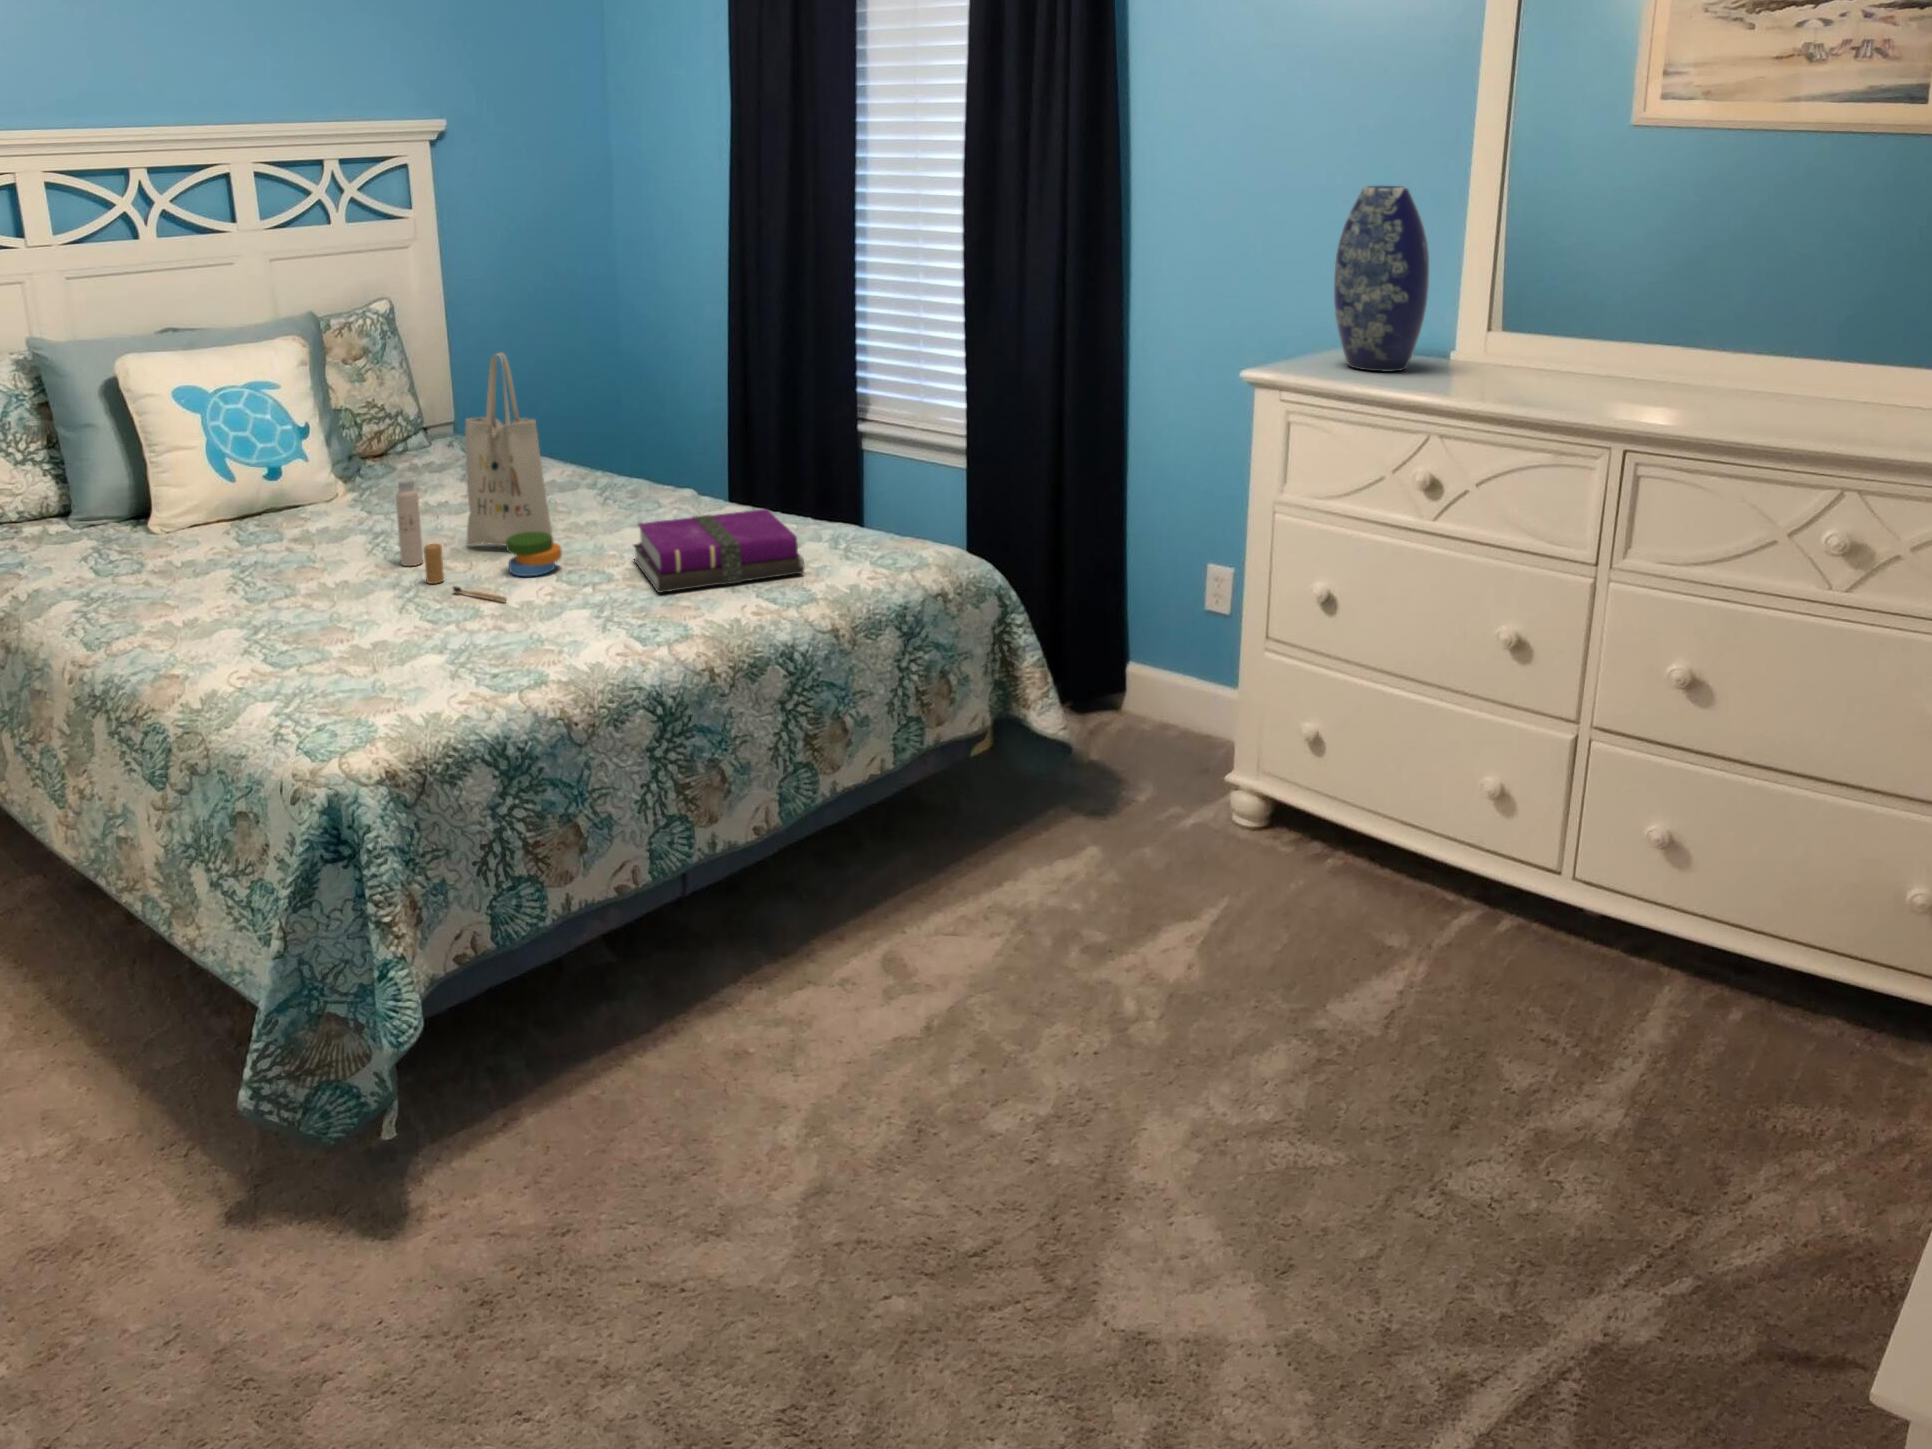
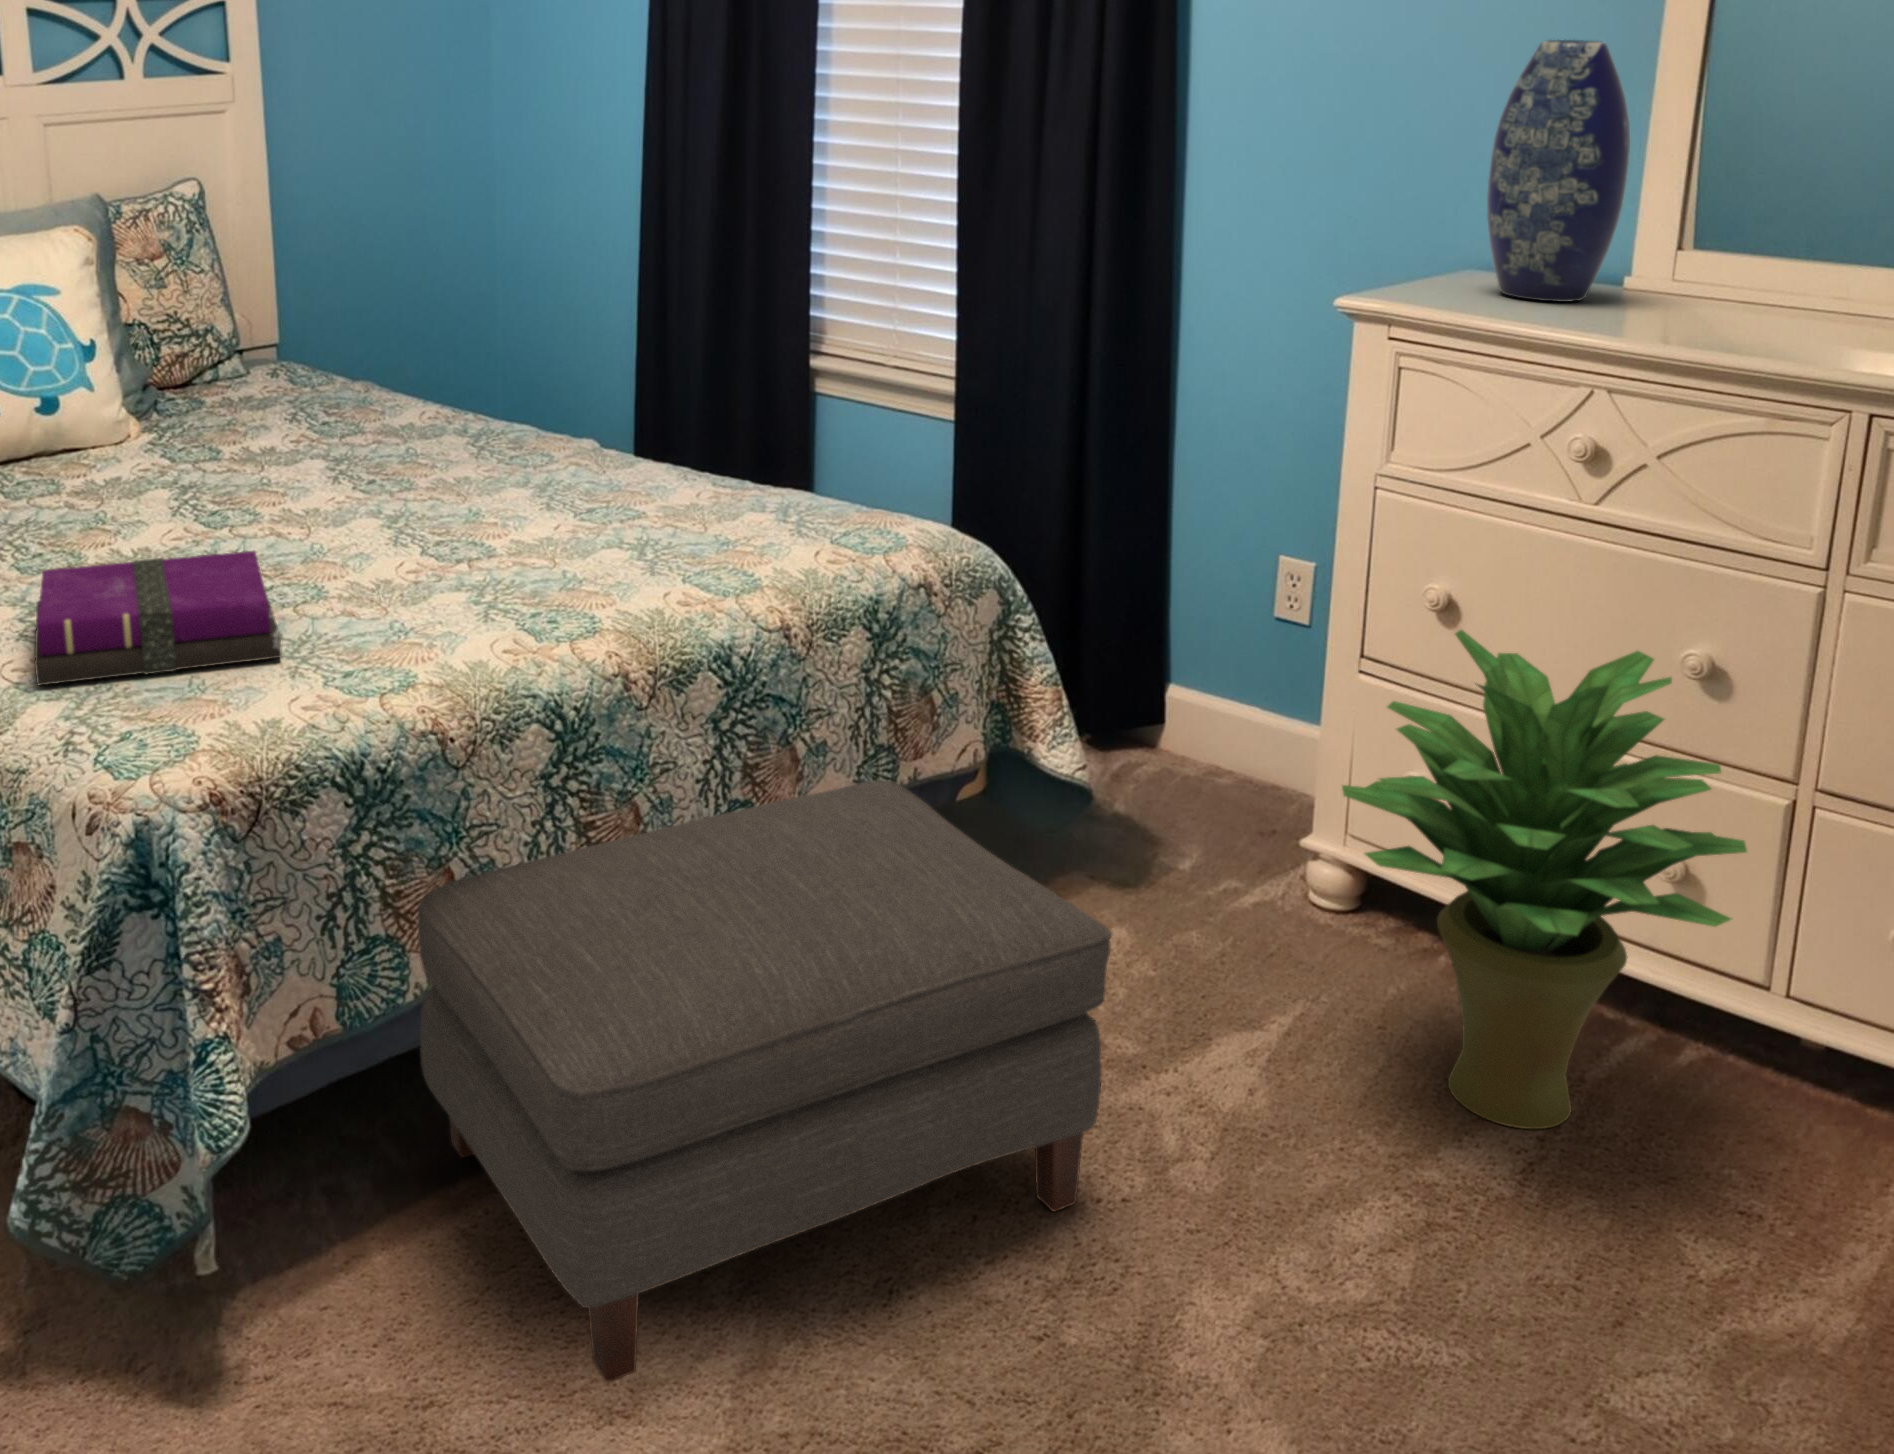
tote bag: present [396,353,562,601] -> none [208,250,424,580]
notebook: present [633,509,804,593] -> present [35,551,282,685]
potted plant: none [1243,613,1529,987] -> present [1342,629,1747,1129]
ottoman: none [550,741,1070,1212] -> present [417,780,1112,1382]

